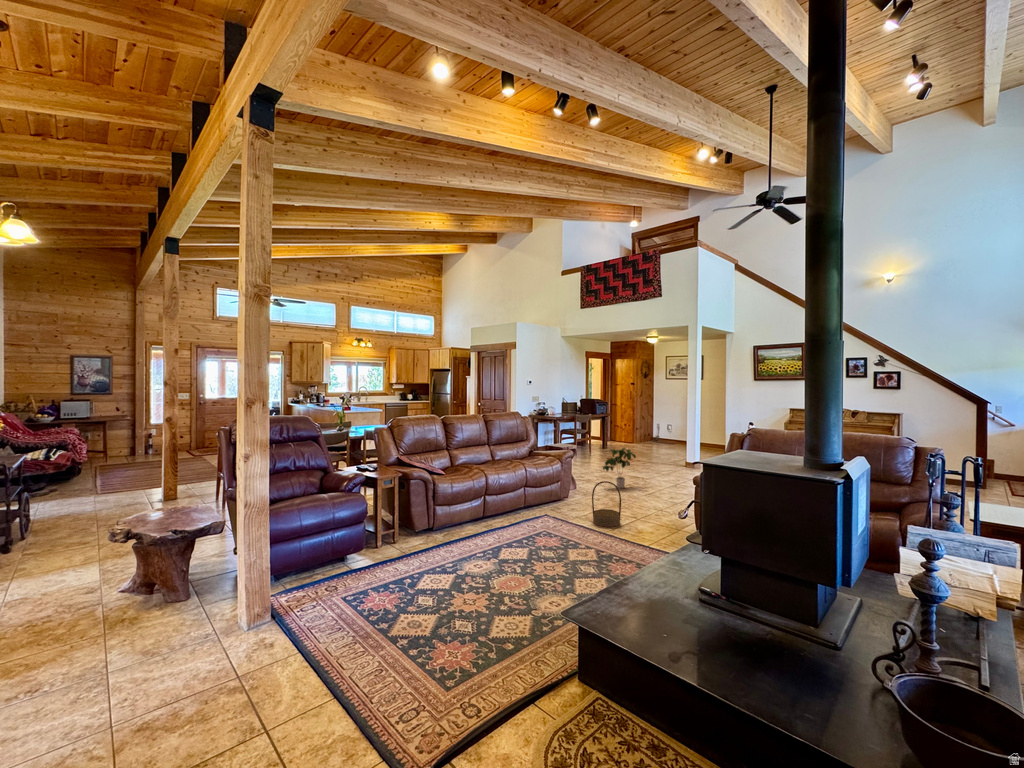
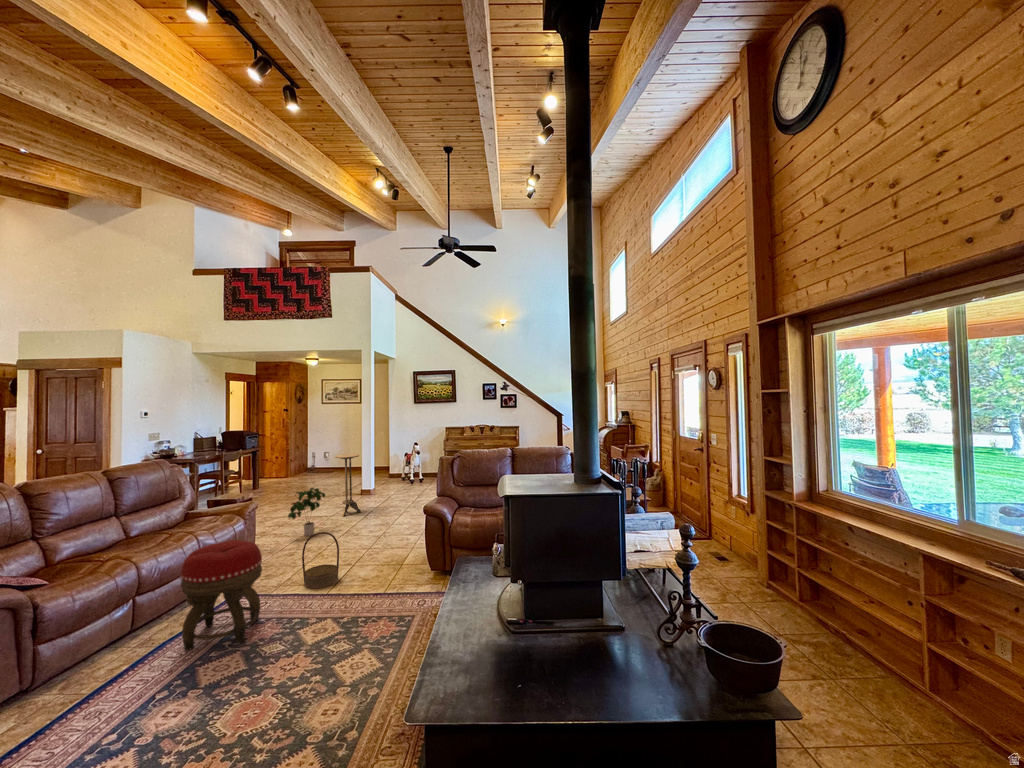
side table: none [651,424,675,480] -> present [335,454,361,517]
footstool: none [502,471,552,543] -> present [181,540,262,650]

